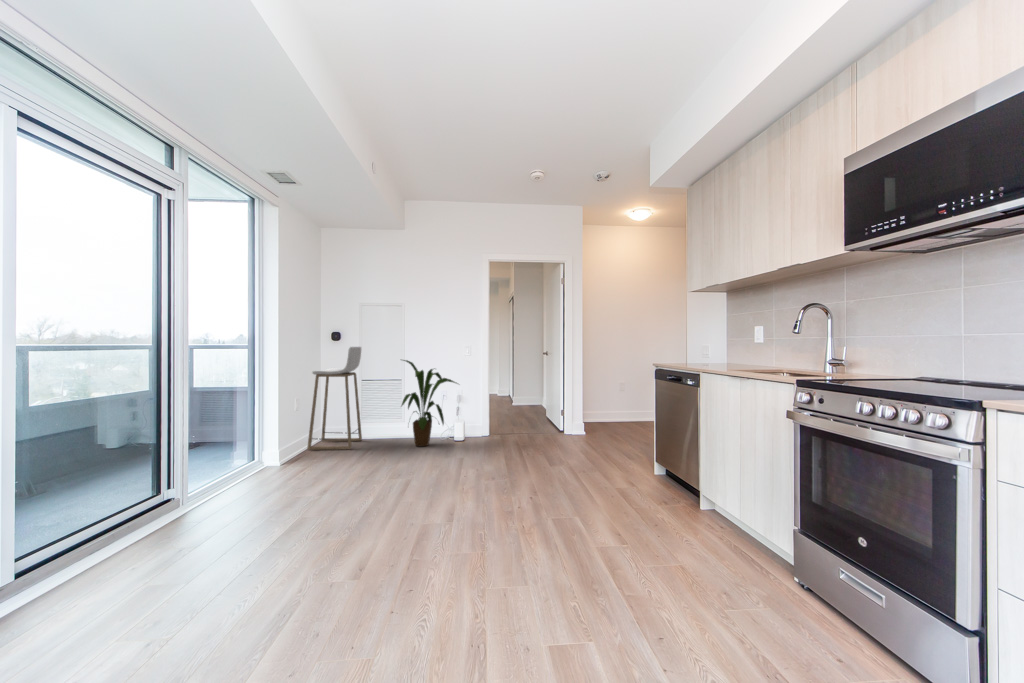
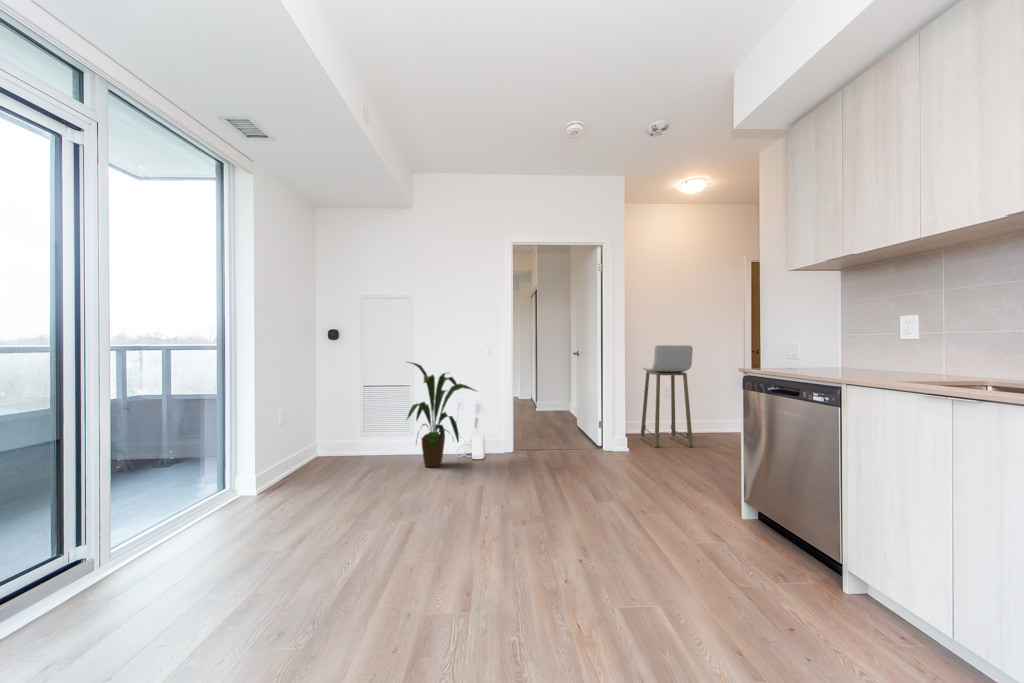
bar stool: present [307,347,362,450] -> present [640,345,693,447]

